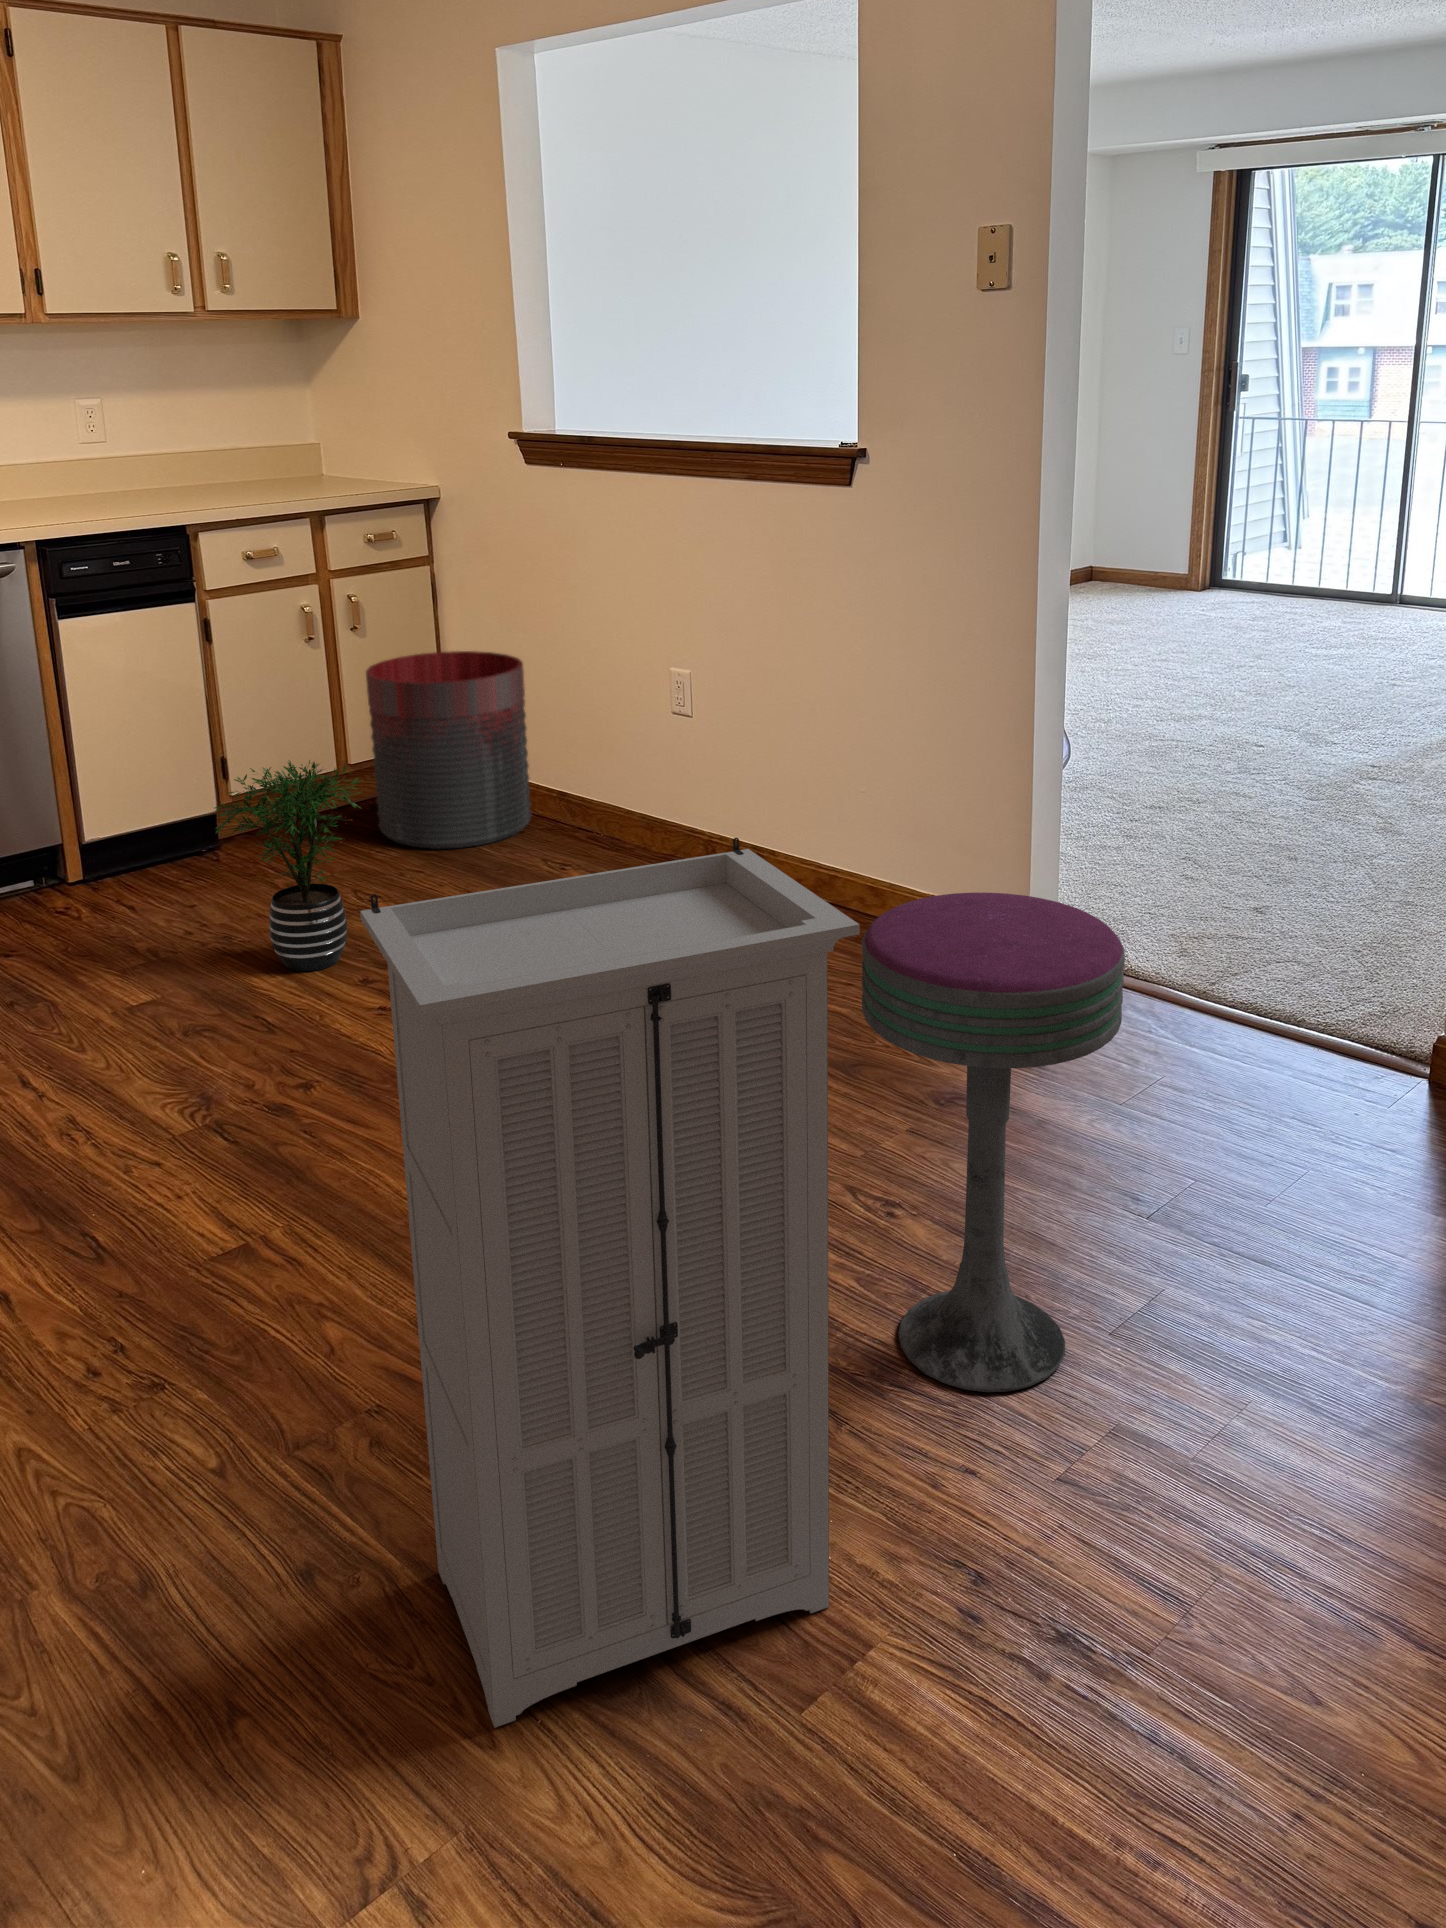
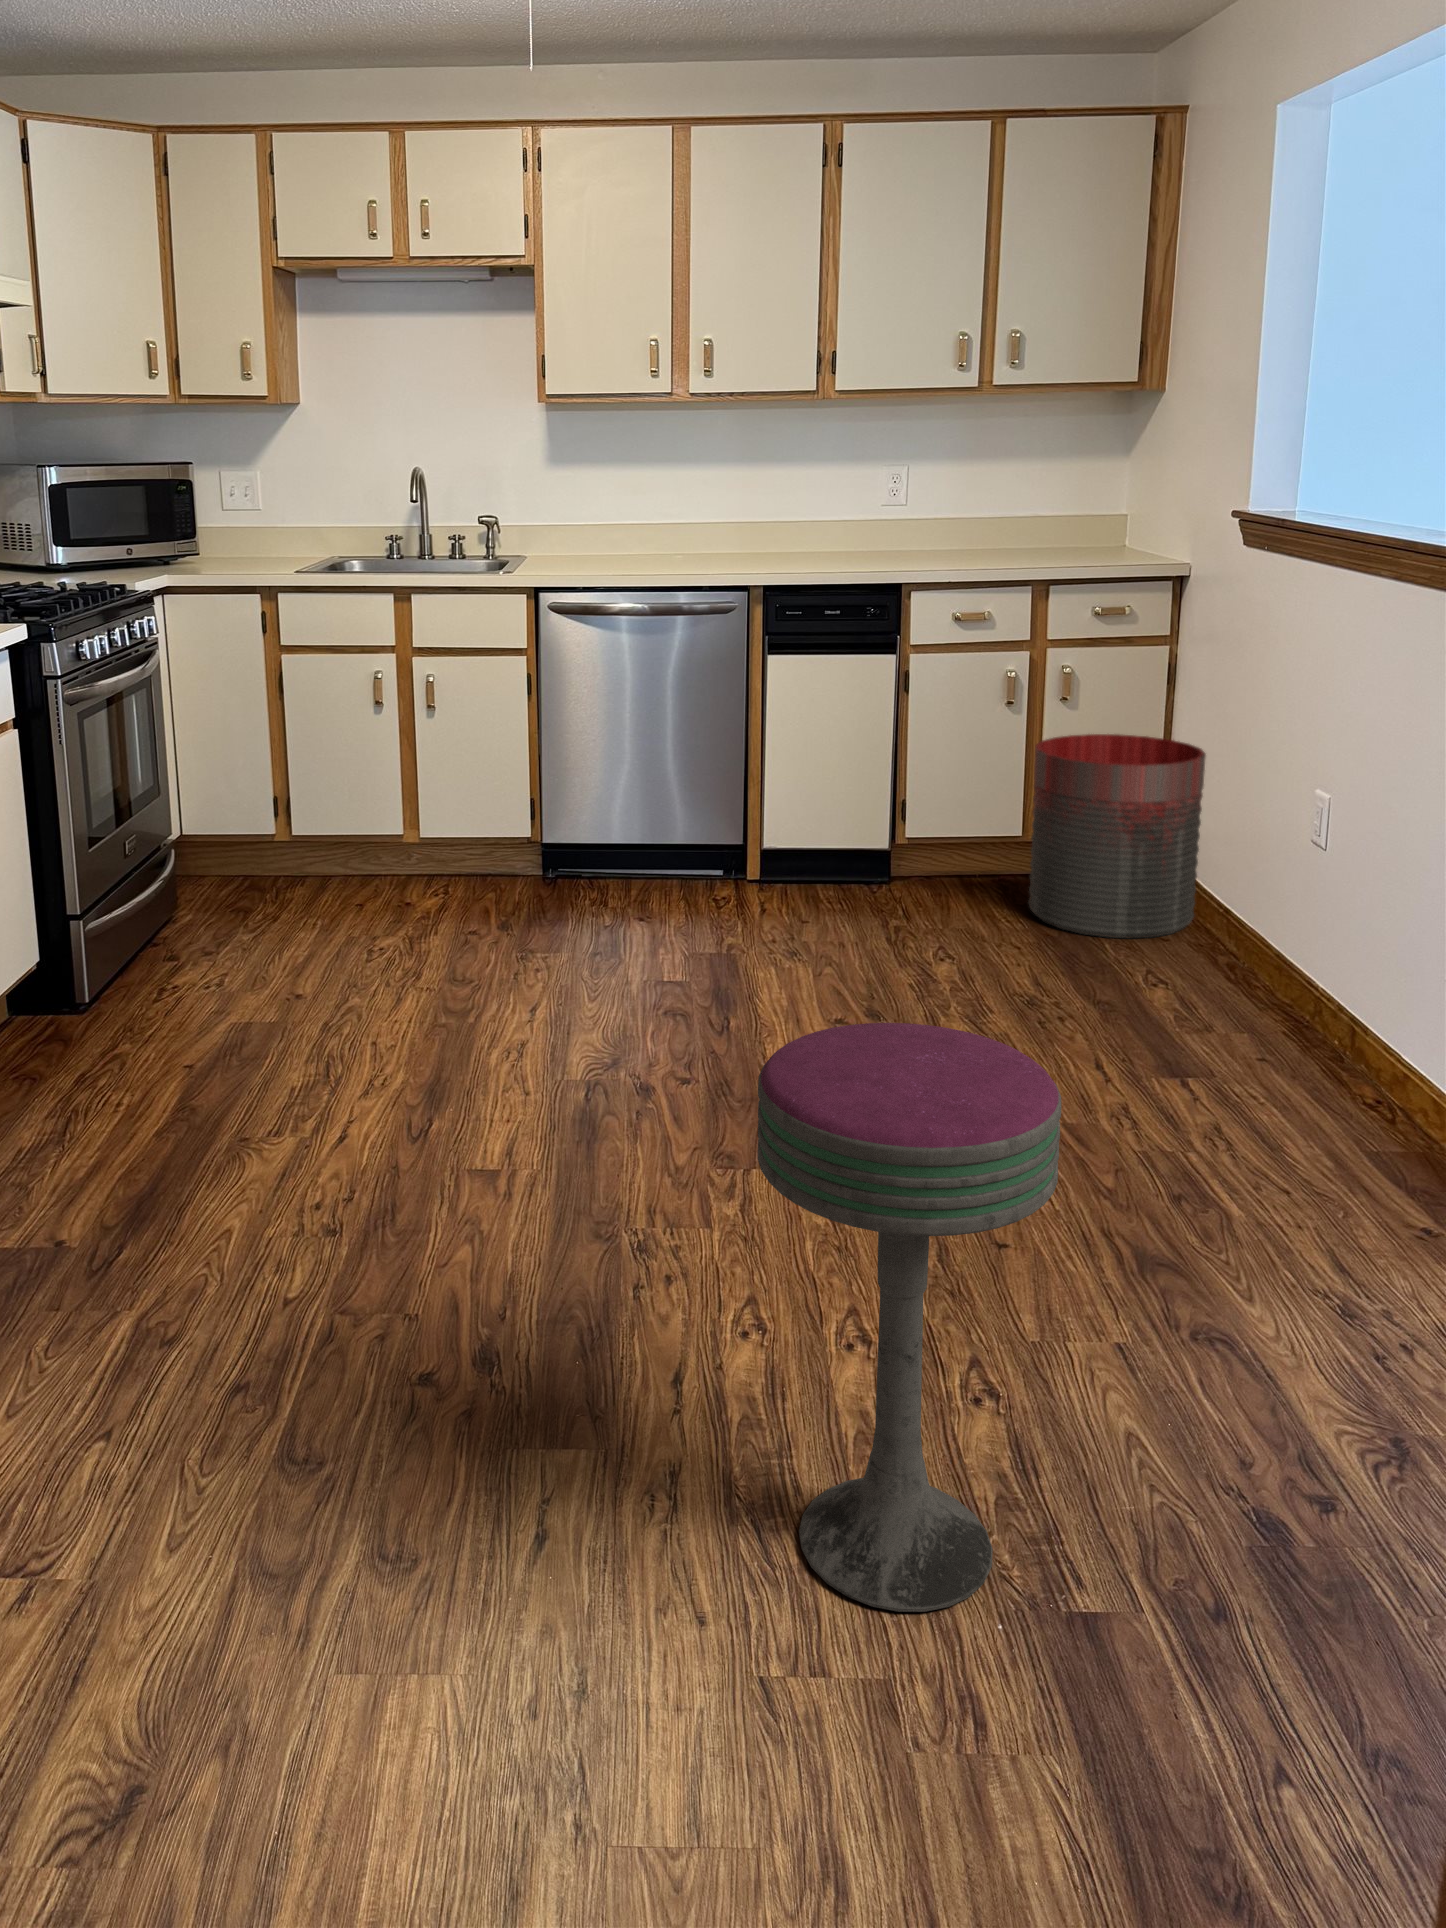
potted plant: present [215,760,363,971] -> none [758,799,902,997]
storage cabinet: present [360,838,860,1728] -> none [106,841,554,1633]

